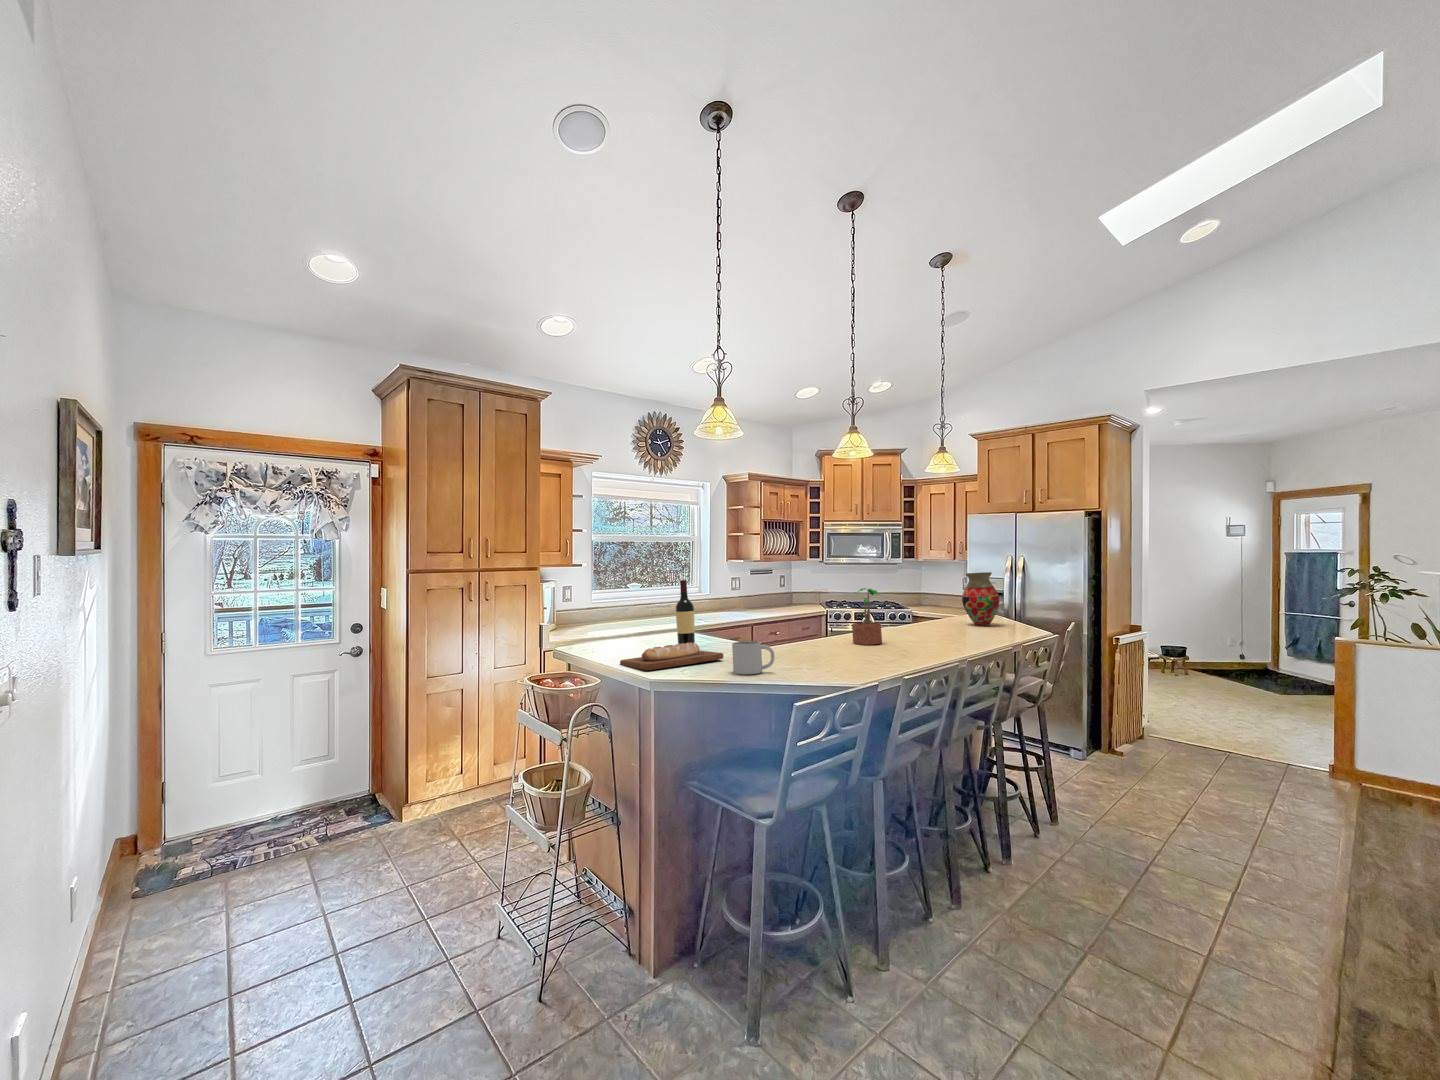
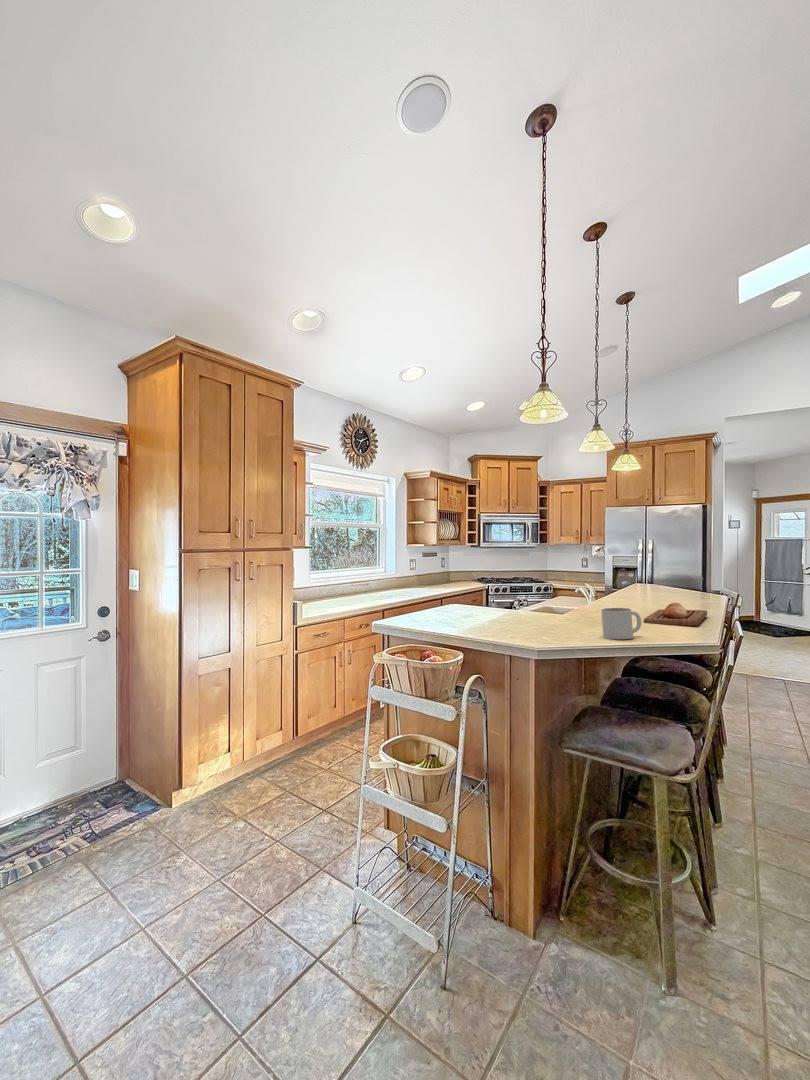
vase: present [962,572,999,626] -> none [646,550,677,592]
wine bottle: present [676,580,695,644] -> none [486,555,505,620]
potted plant: present [852,588,882,645] -> none [611,561,642,609]
bread loaf: present [620,643,724,670] -> present [644,603,707,626]

